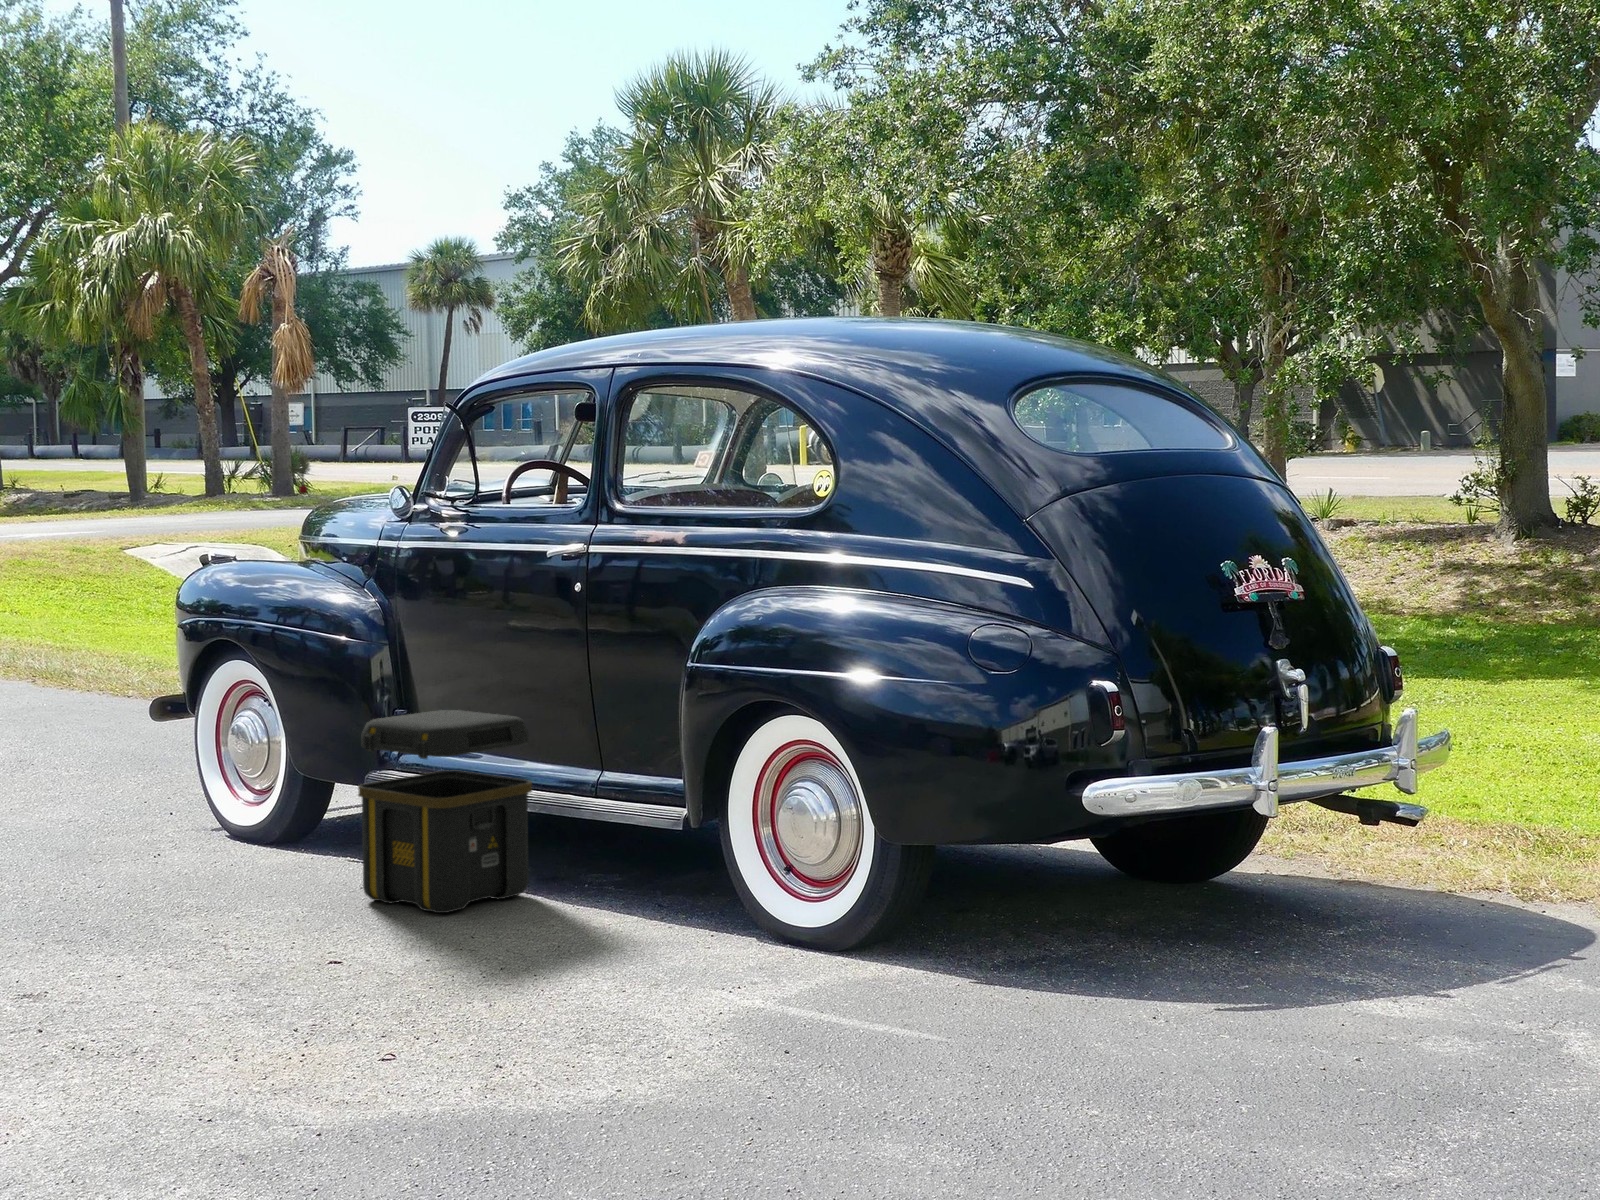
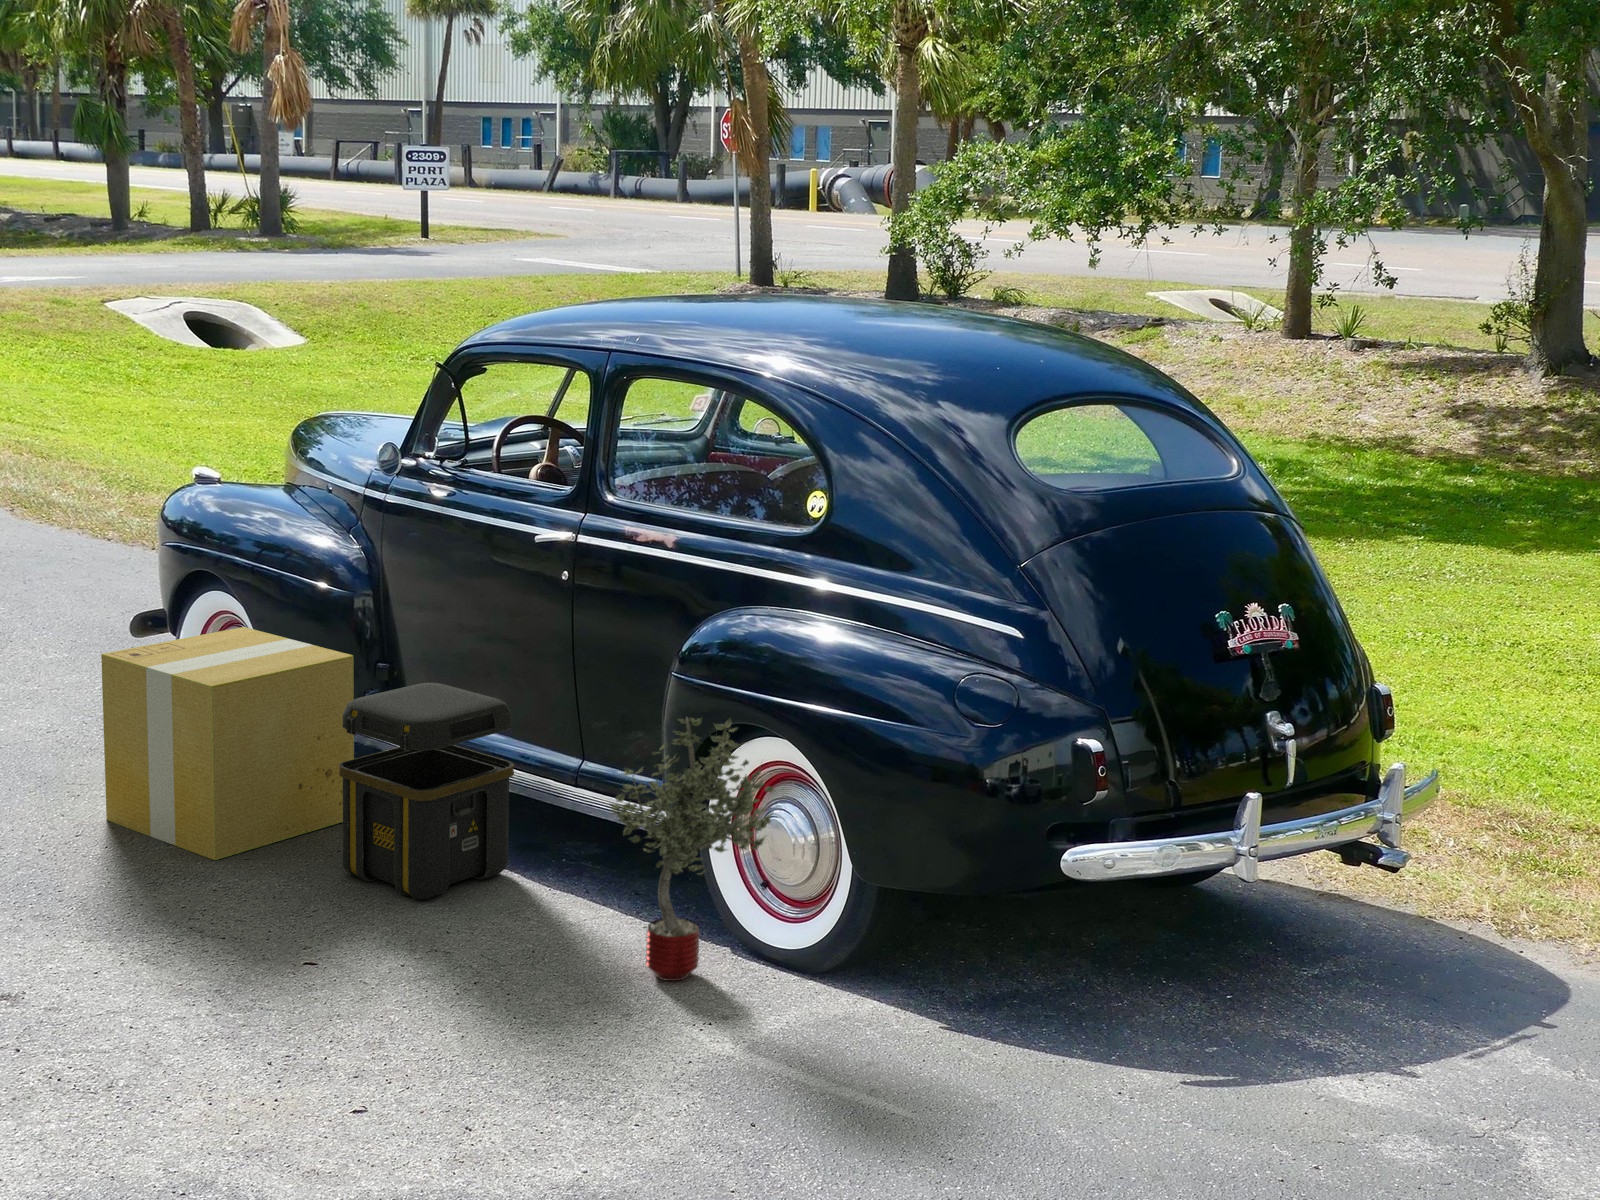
potted tree: present [290,453,311,494] -> present [610,718,774,981]
cardboard box: none [122,686,374,894] -> present [101,627,354,860]

